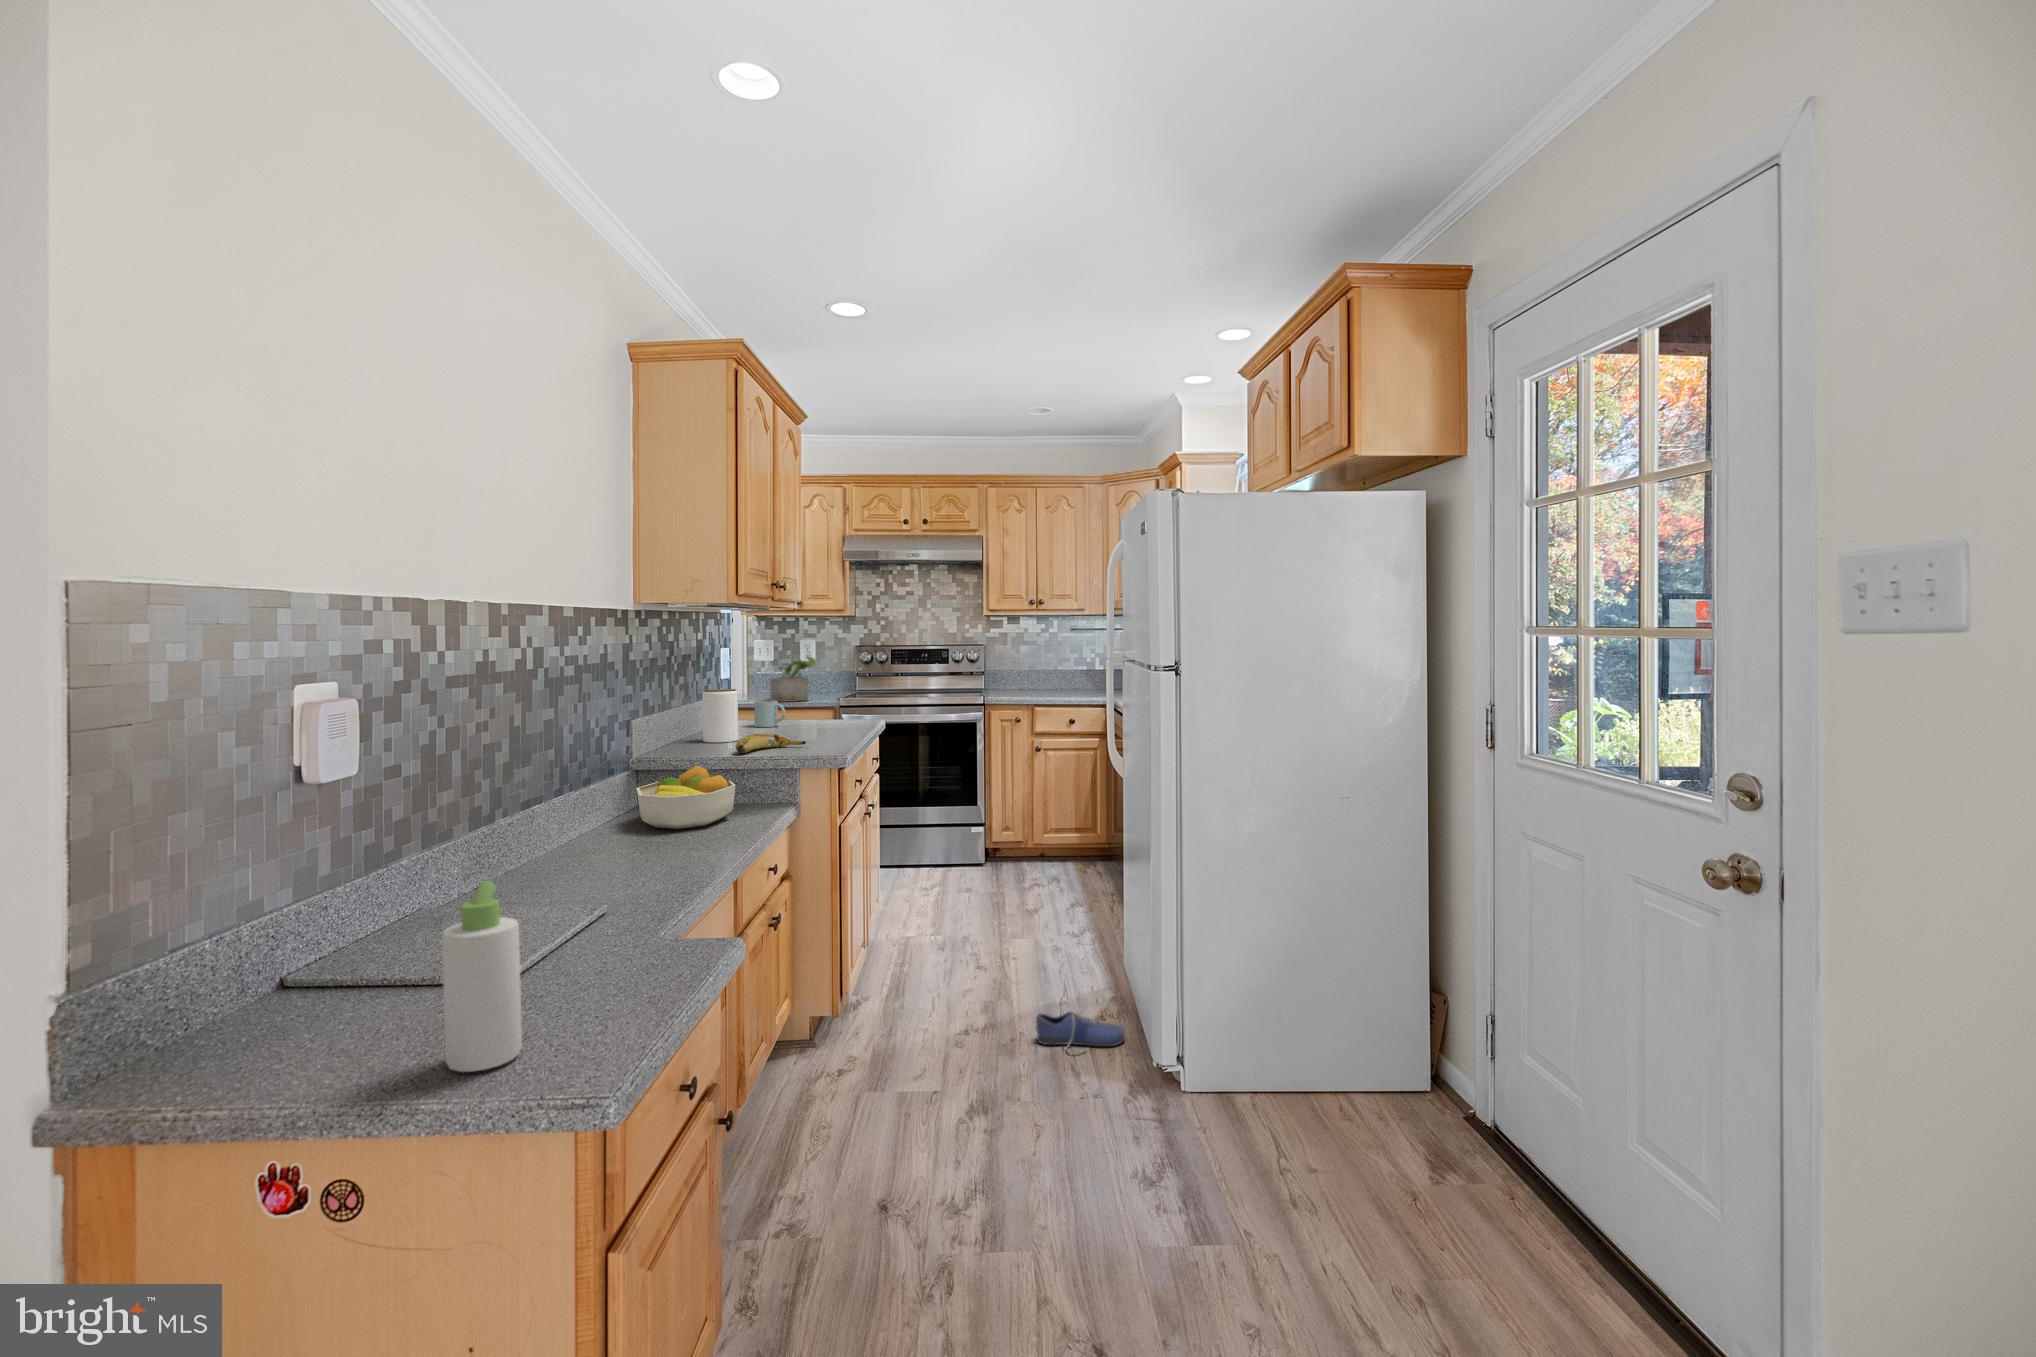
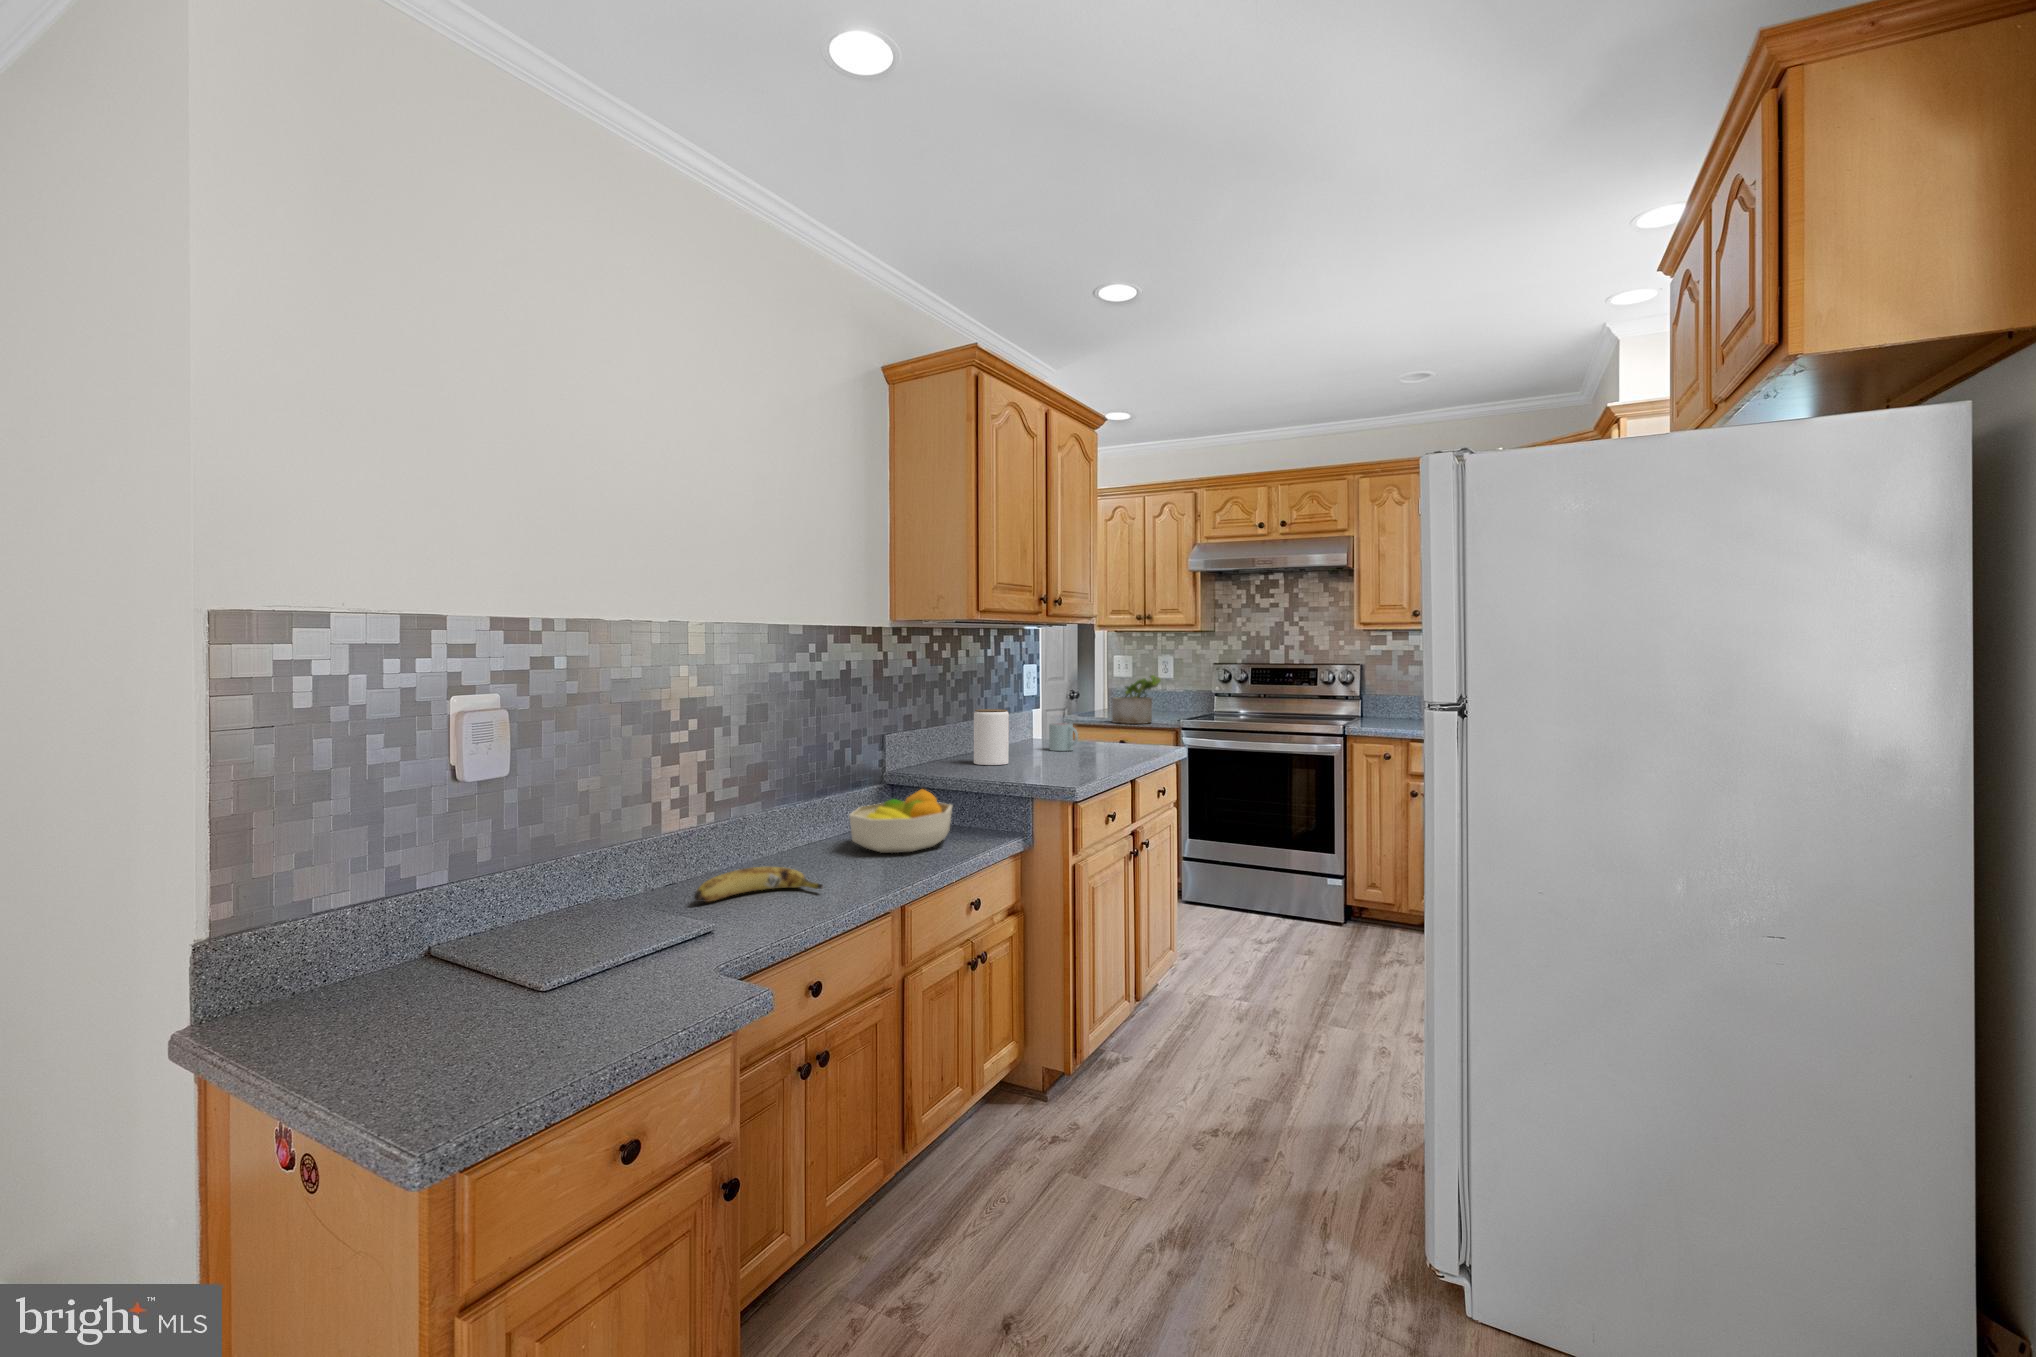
fruit: present [736,733,806,753] -> present [694,867,823,902]
bottle: present [442,864,522,1072] -> none [392,876,466,1073]
shoe: present [1036,1012,1125,1054] -> none [1293,1127,1411,1192]

